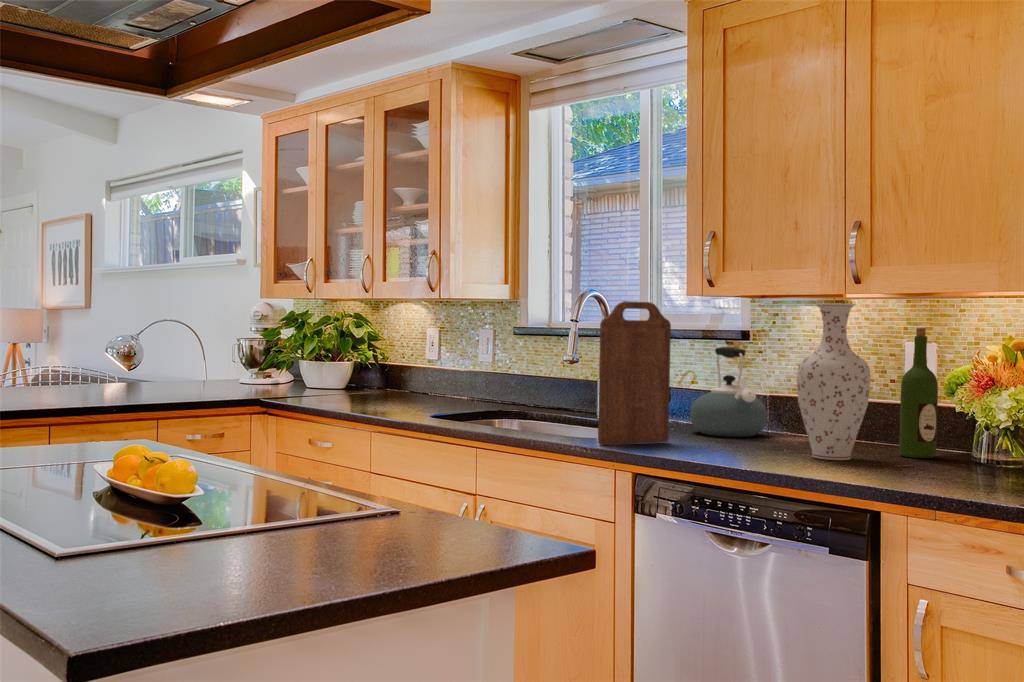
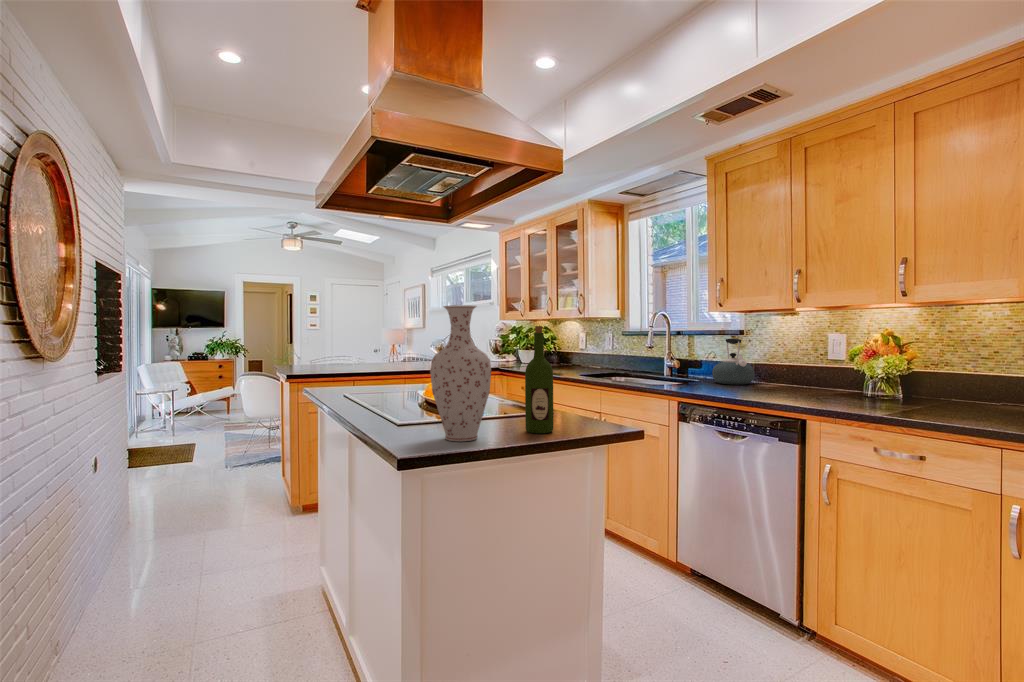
cutting board: present [598,301,671,445] -> none [661,316,698,388]
vase: present [797,303,871,460] -> present [430,305,491,441]
wine bottle: present [899,328,938,458] -> present [525,326,553,434]

